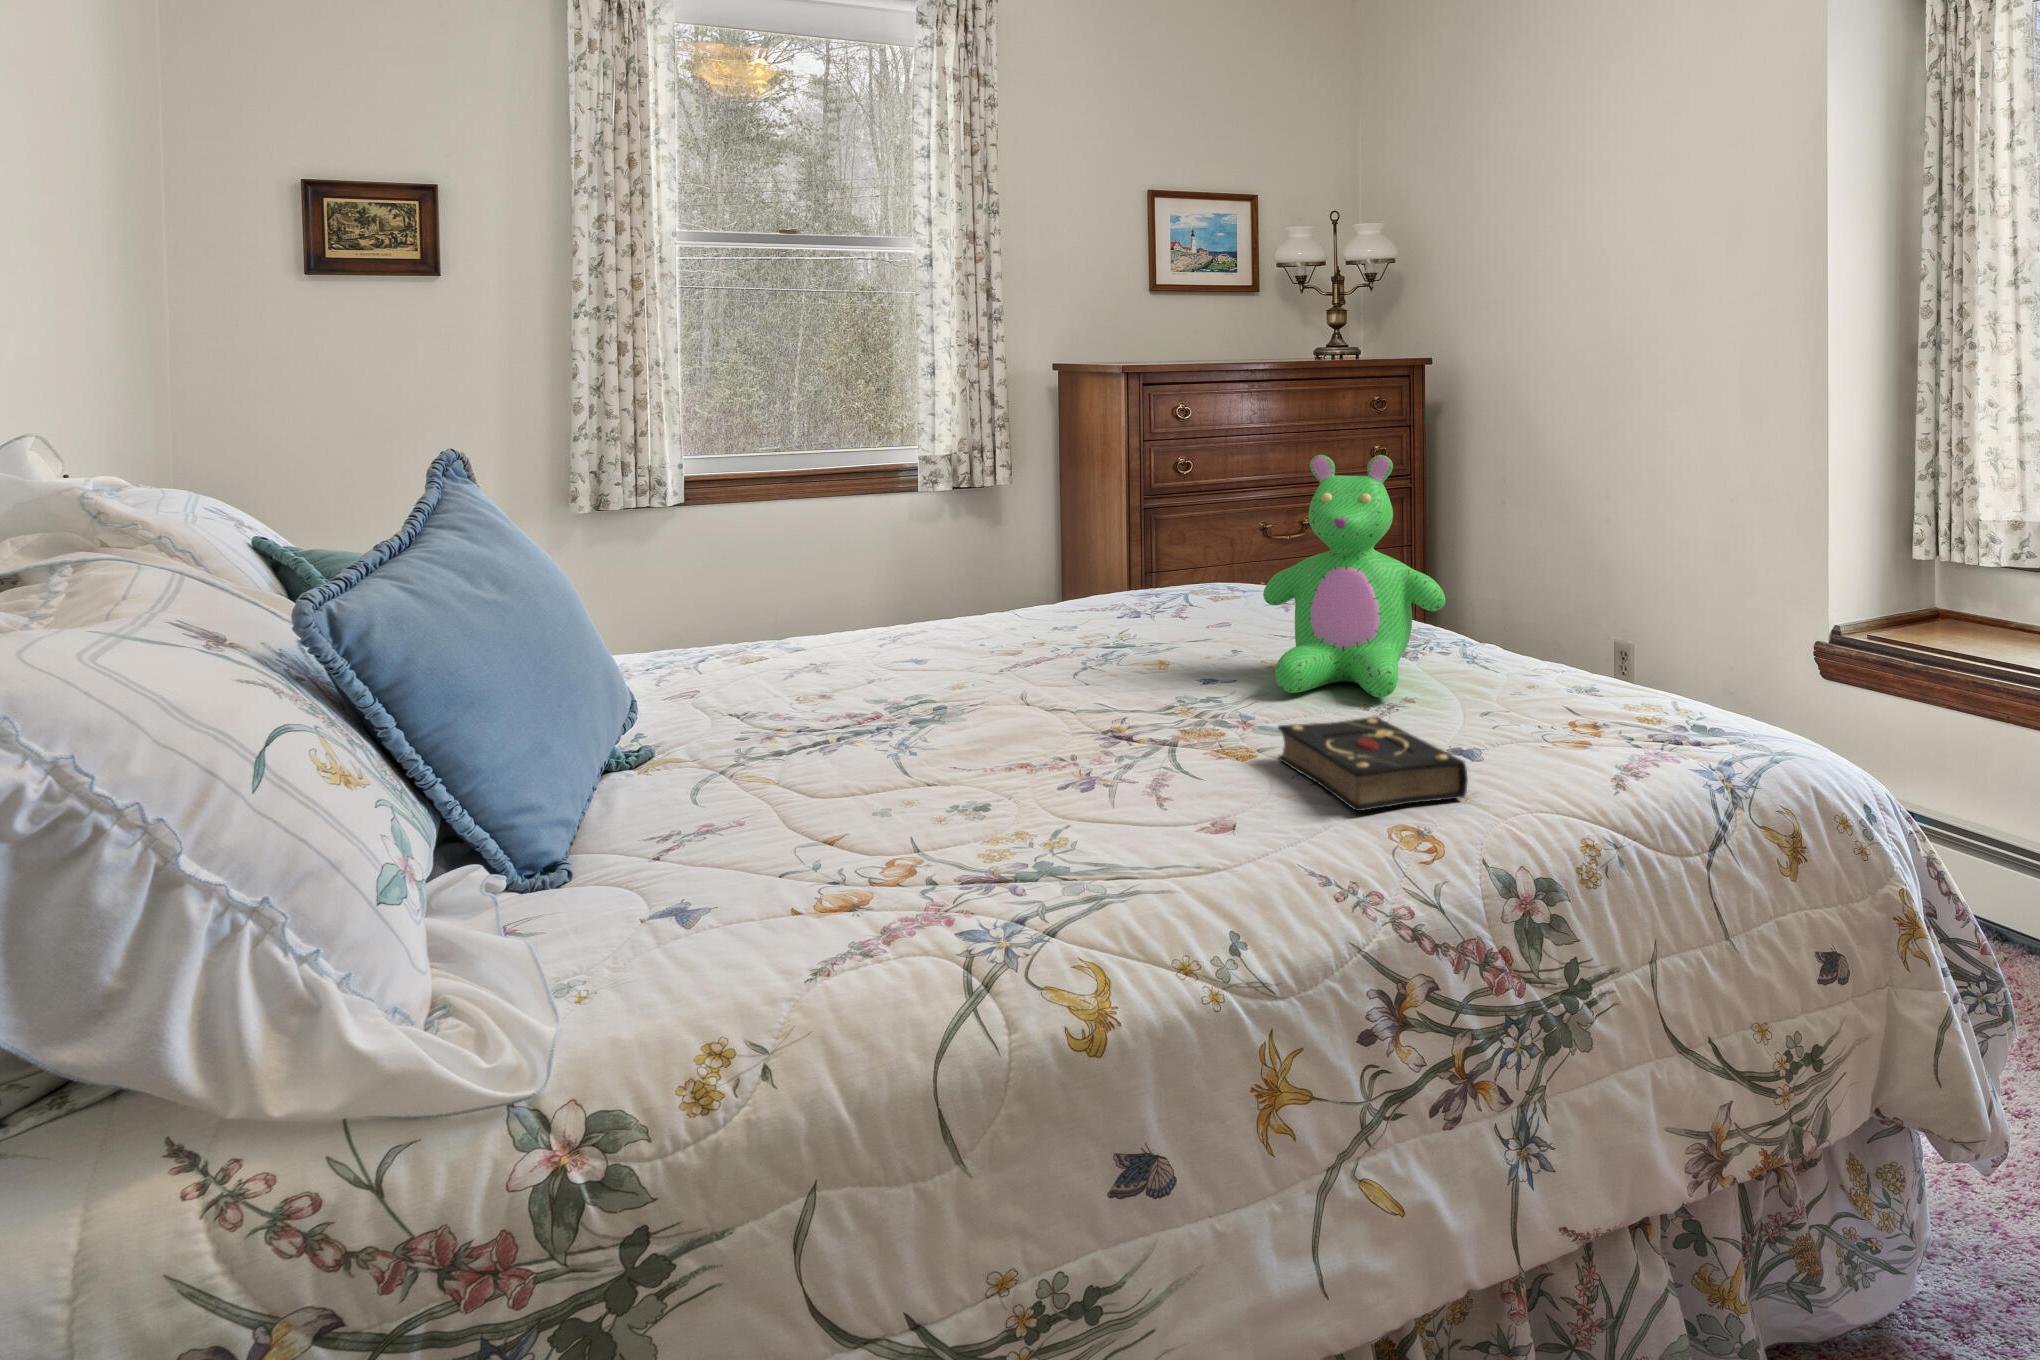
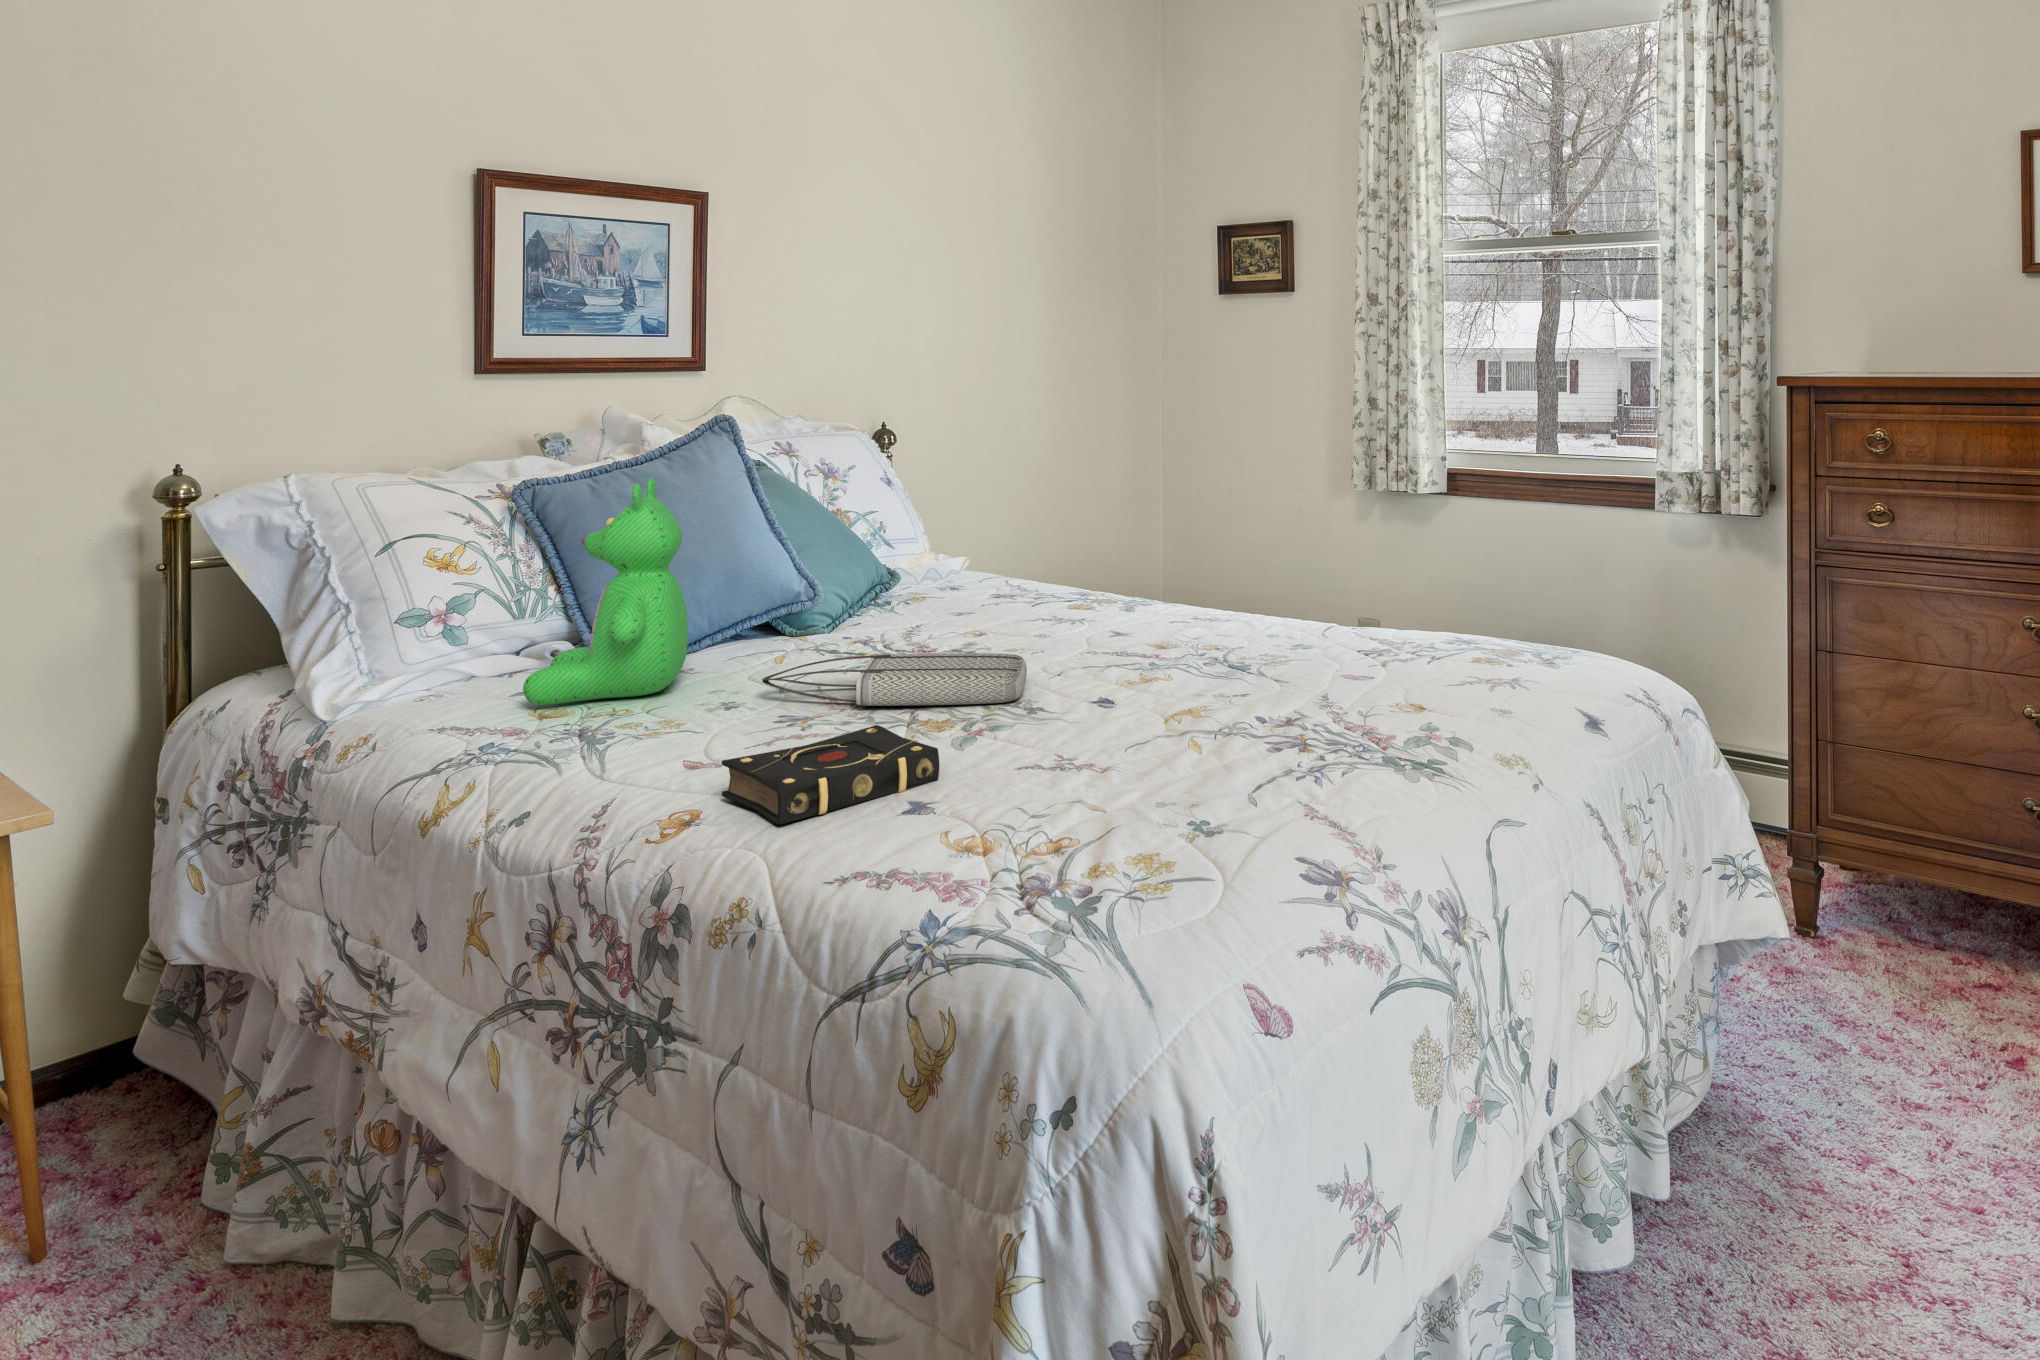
teddy bear: present [1263,455,1445,698] -> present [523,478,688,705]
tote bag: none [949,675,1162,766] -> present [762,653,1027,706]

